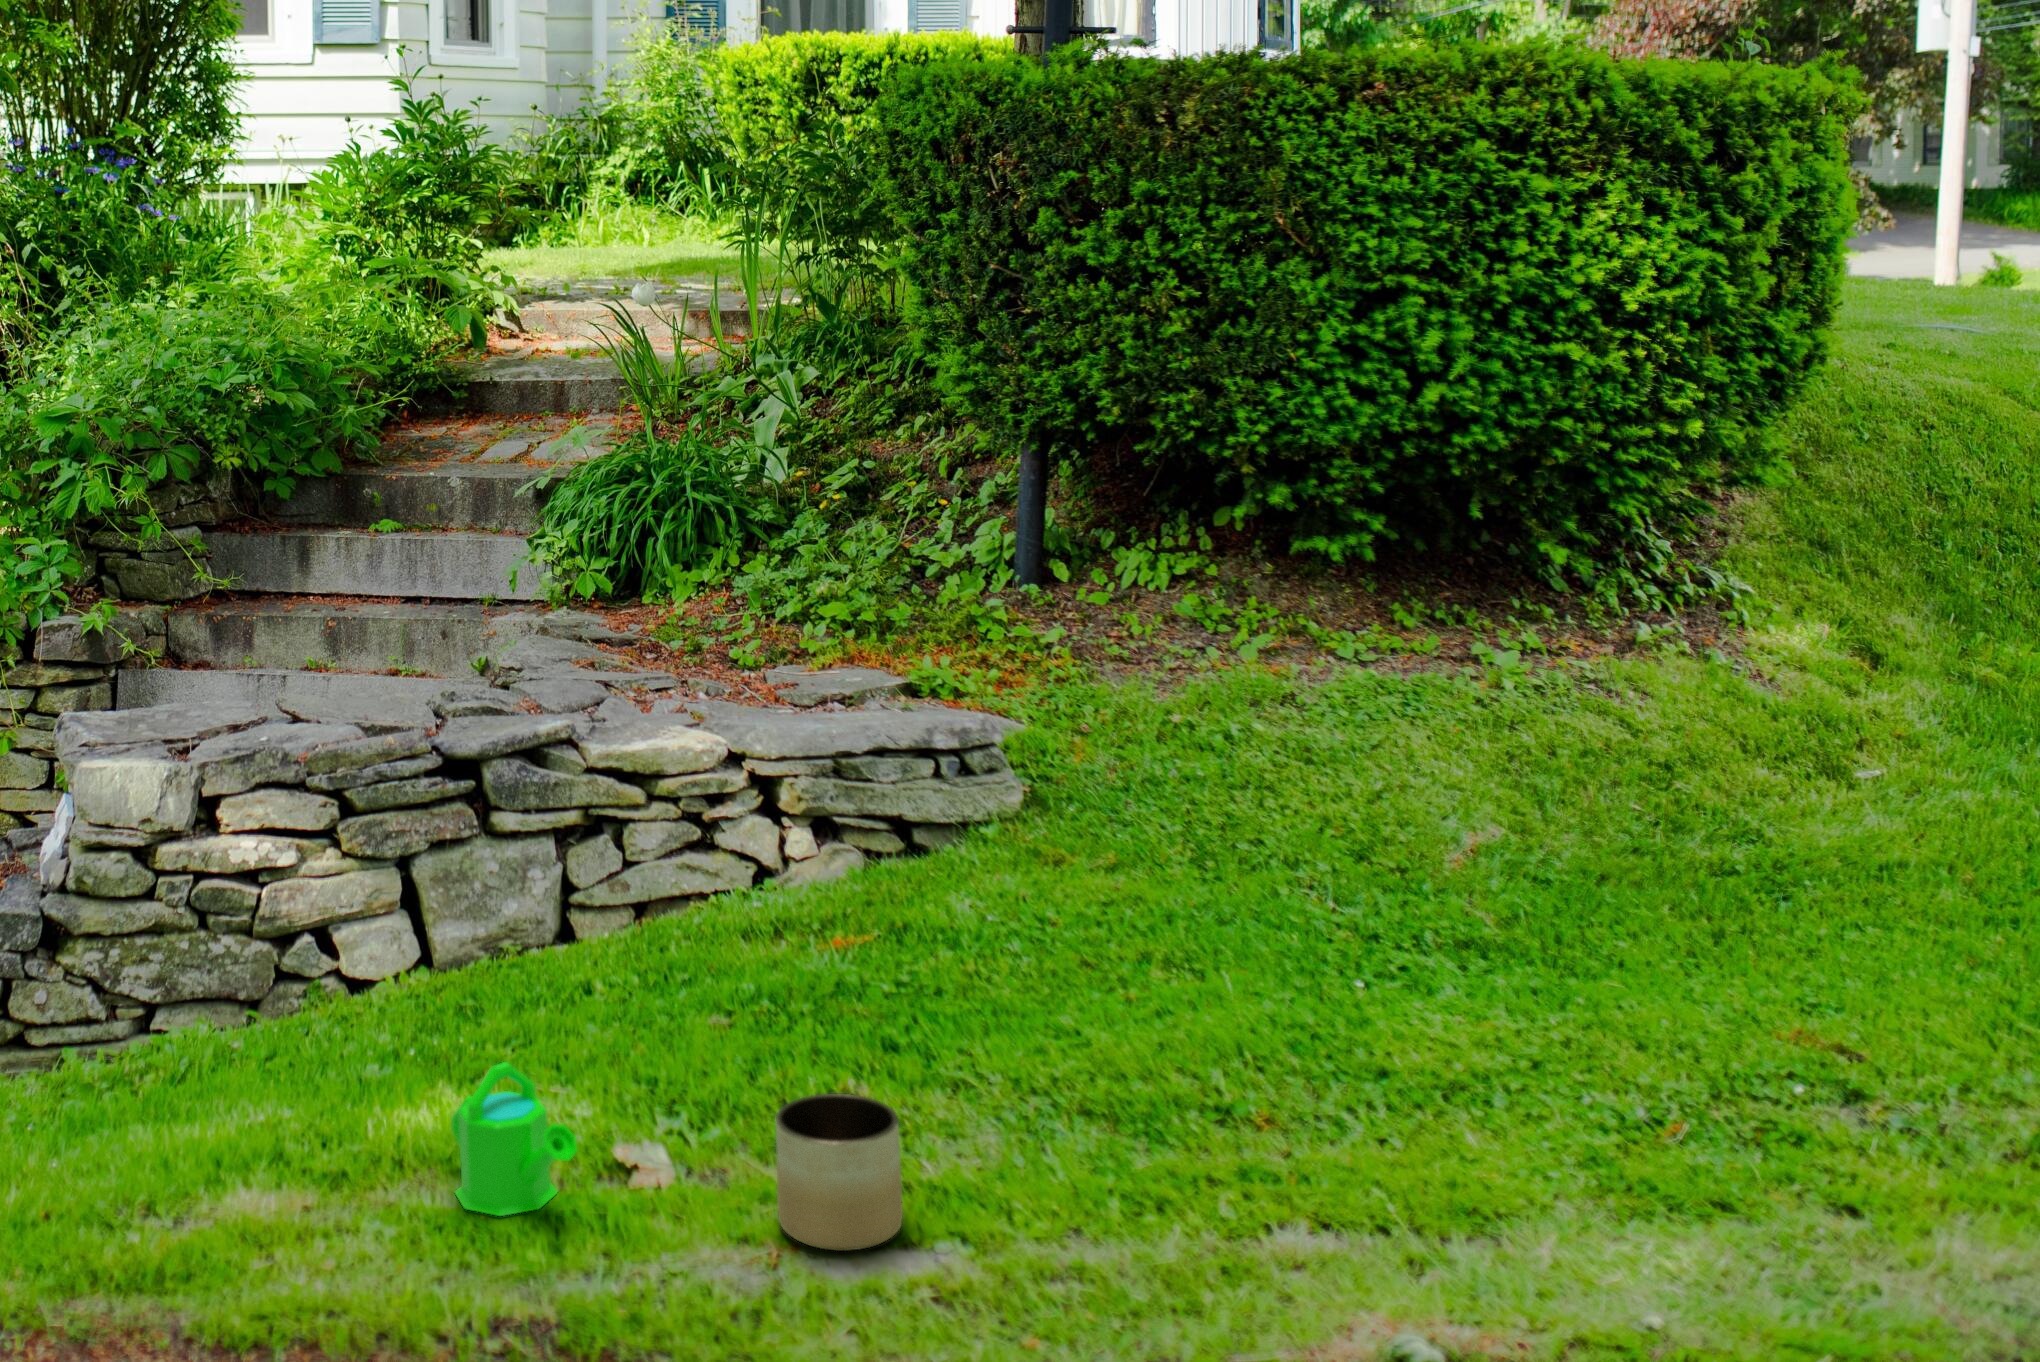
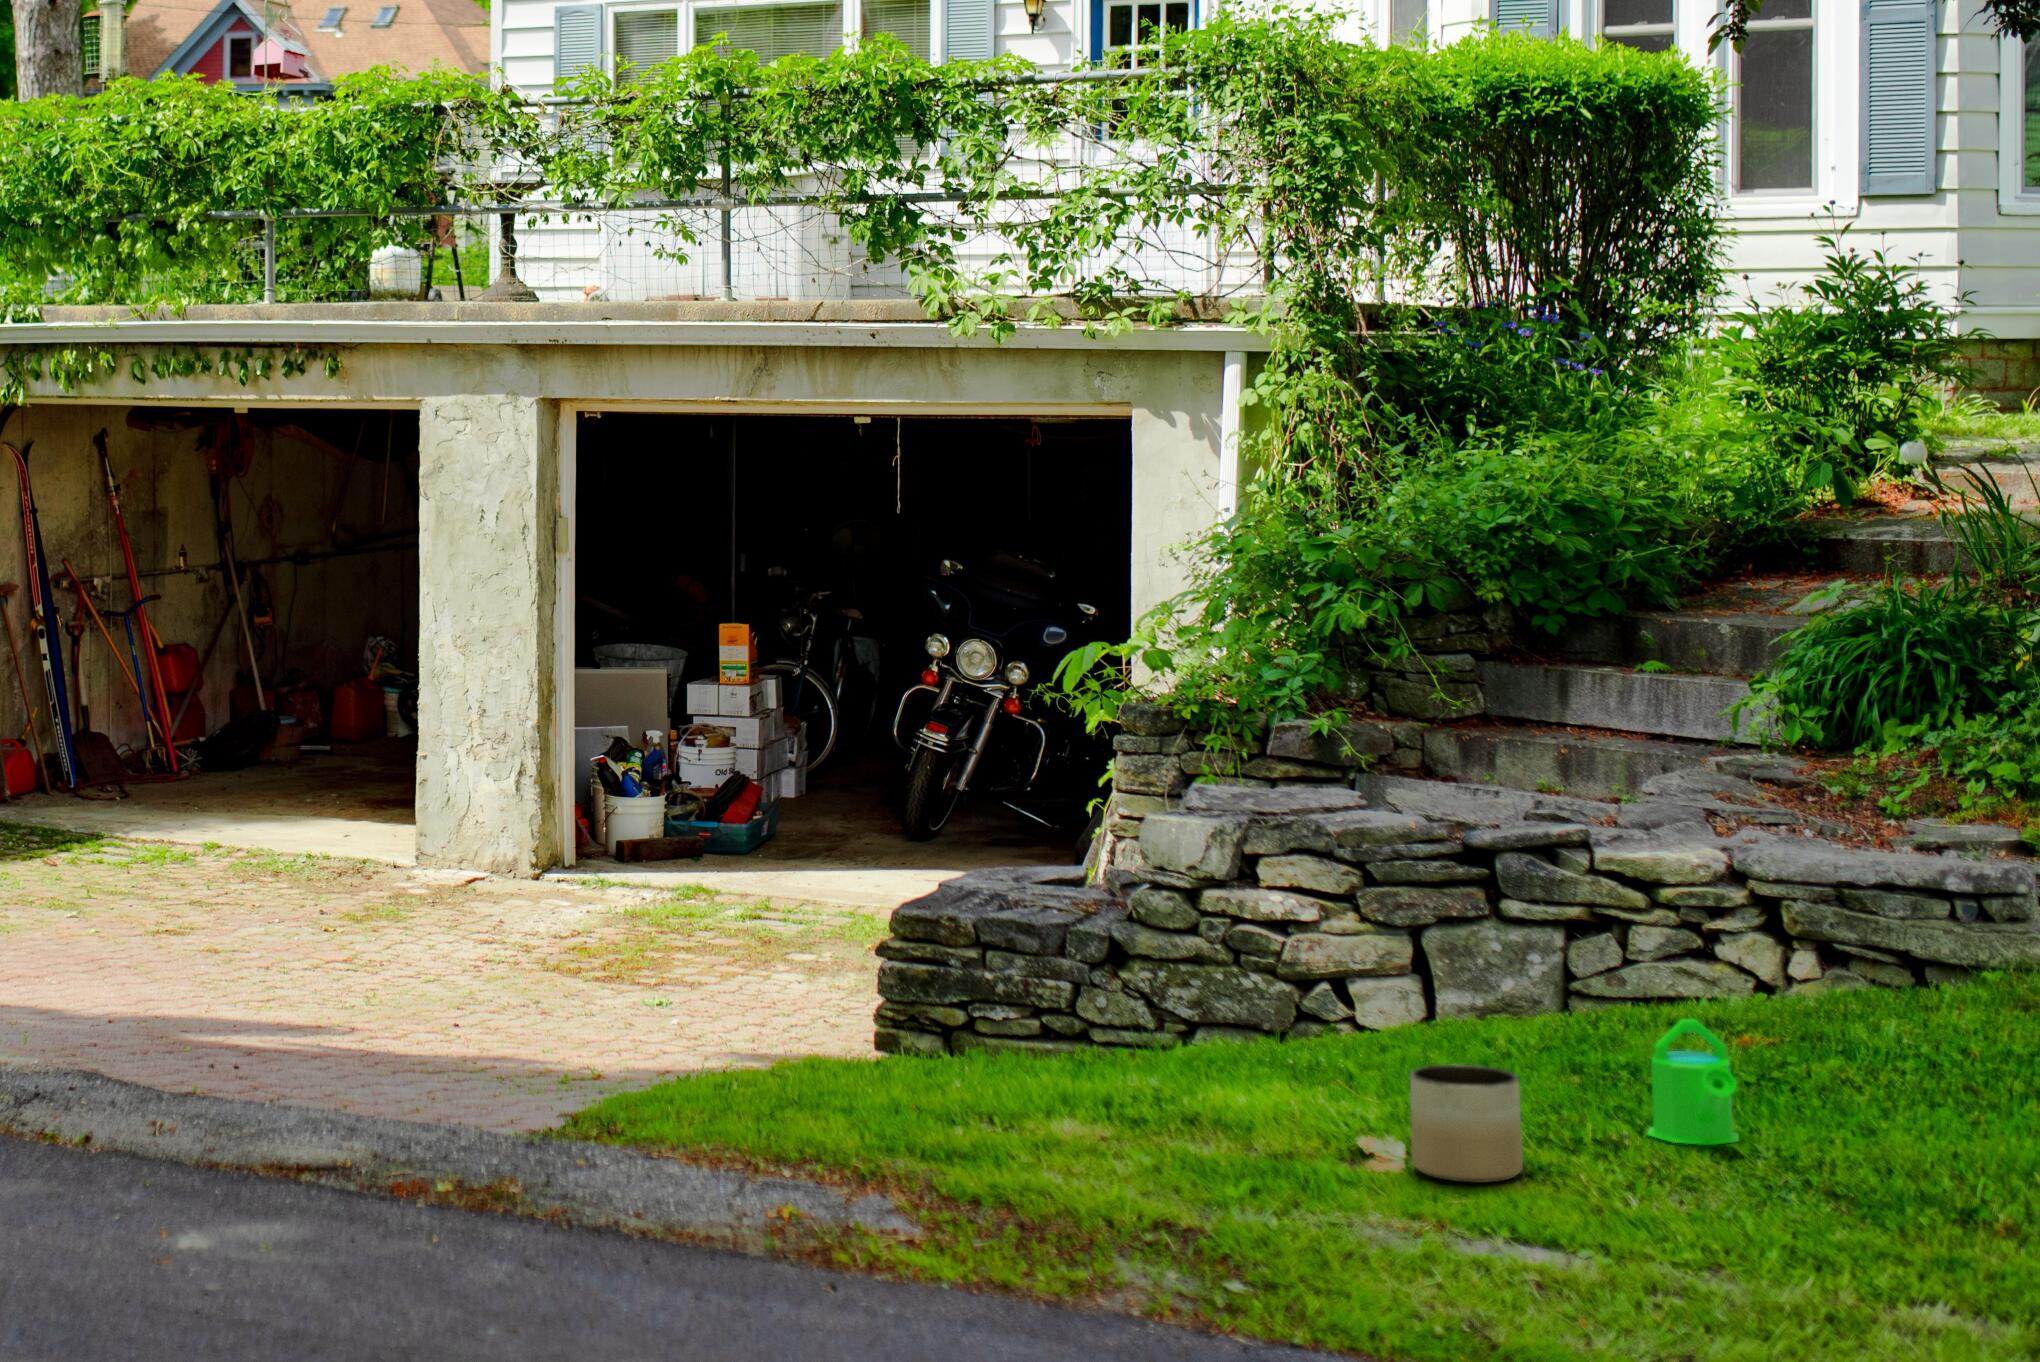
watering can: present [451,1062,577,1216] -> present [1648,1019,1739,1145]

